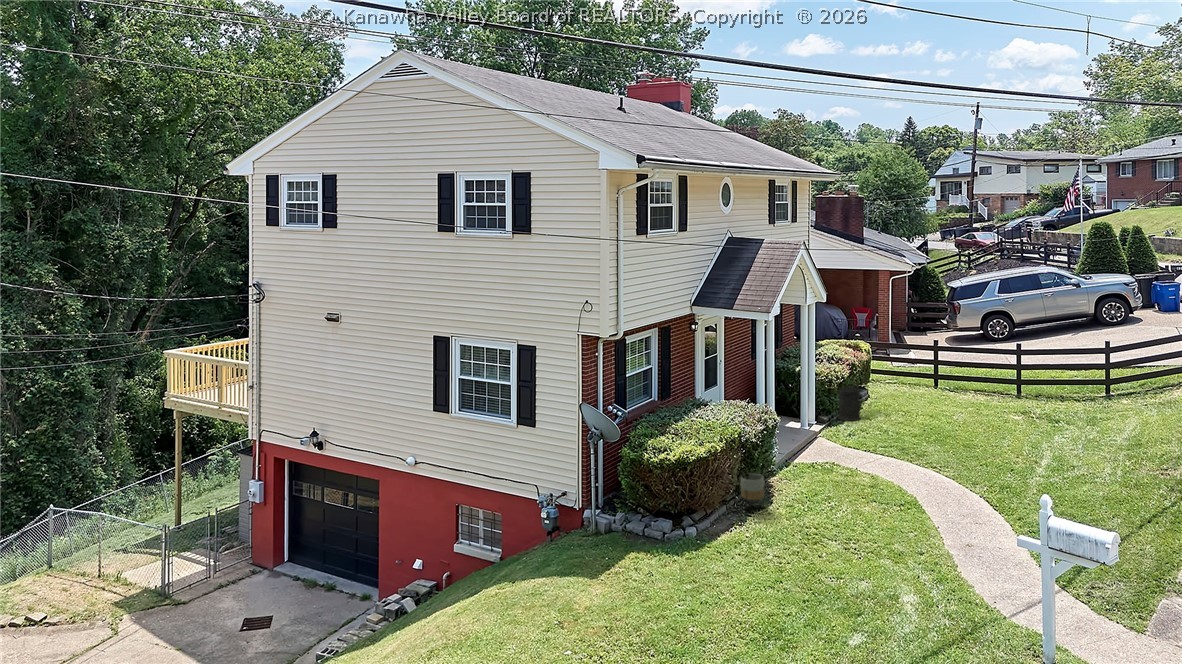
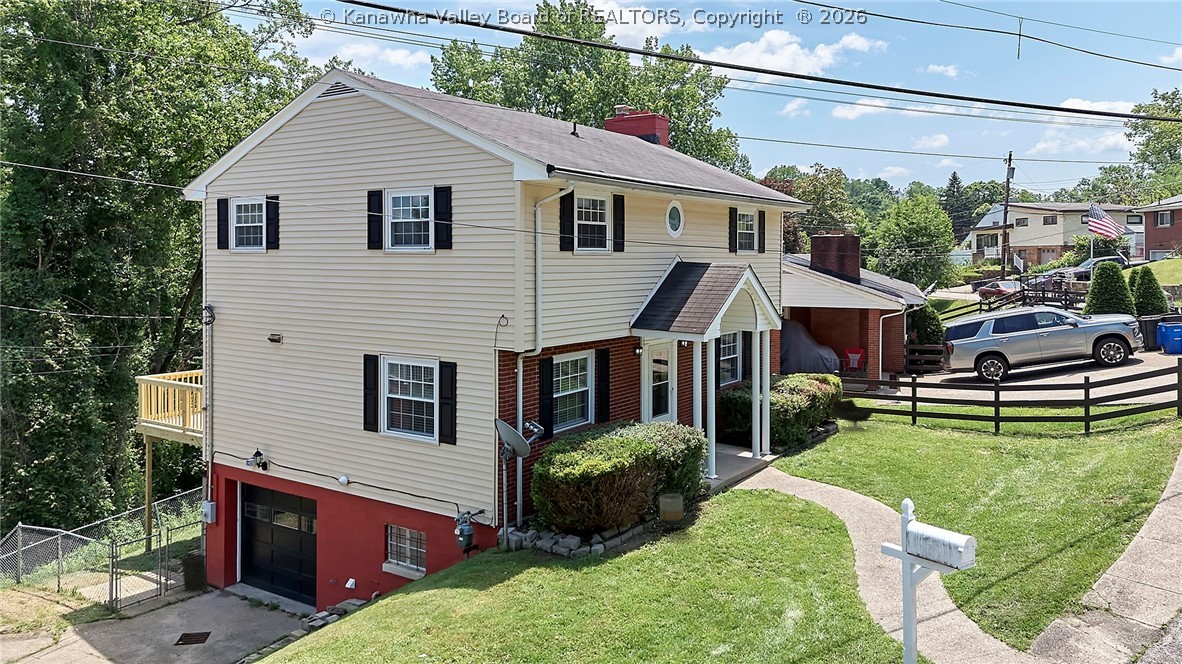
lounge chair: none [864,365,902,397] -> present [833,399,872,429]
trash can: present [838,384,861,421] -> present [181,553,207,592]

